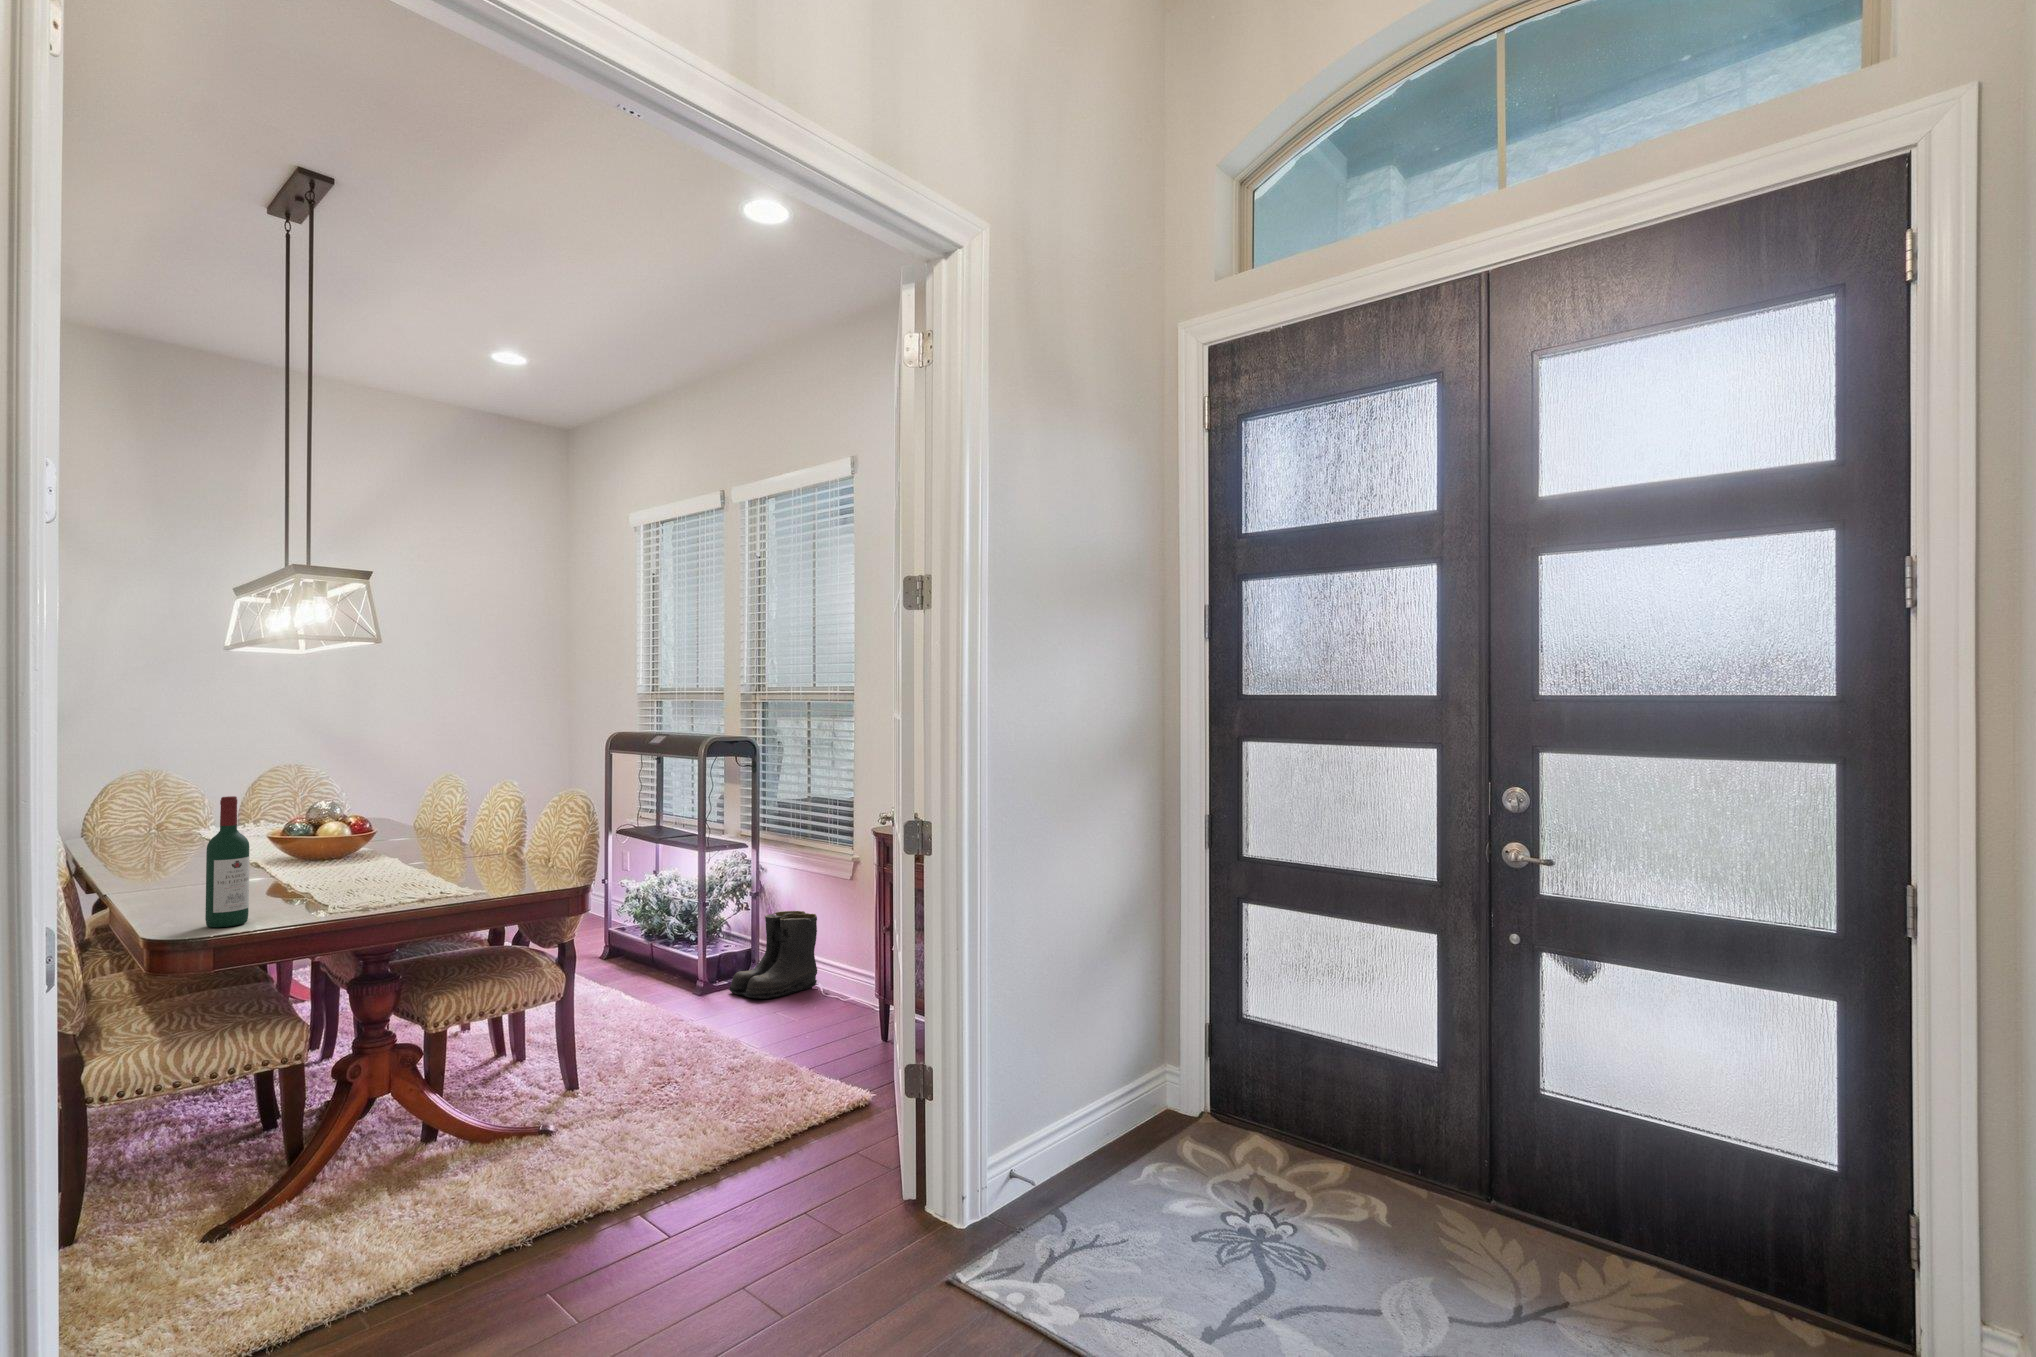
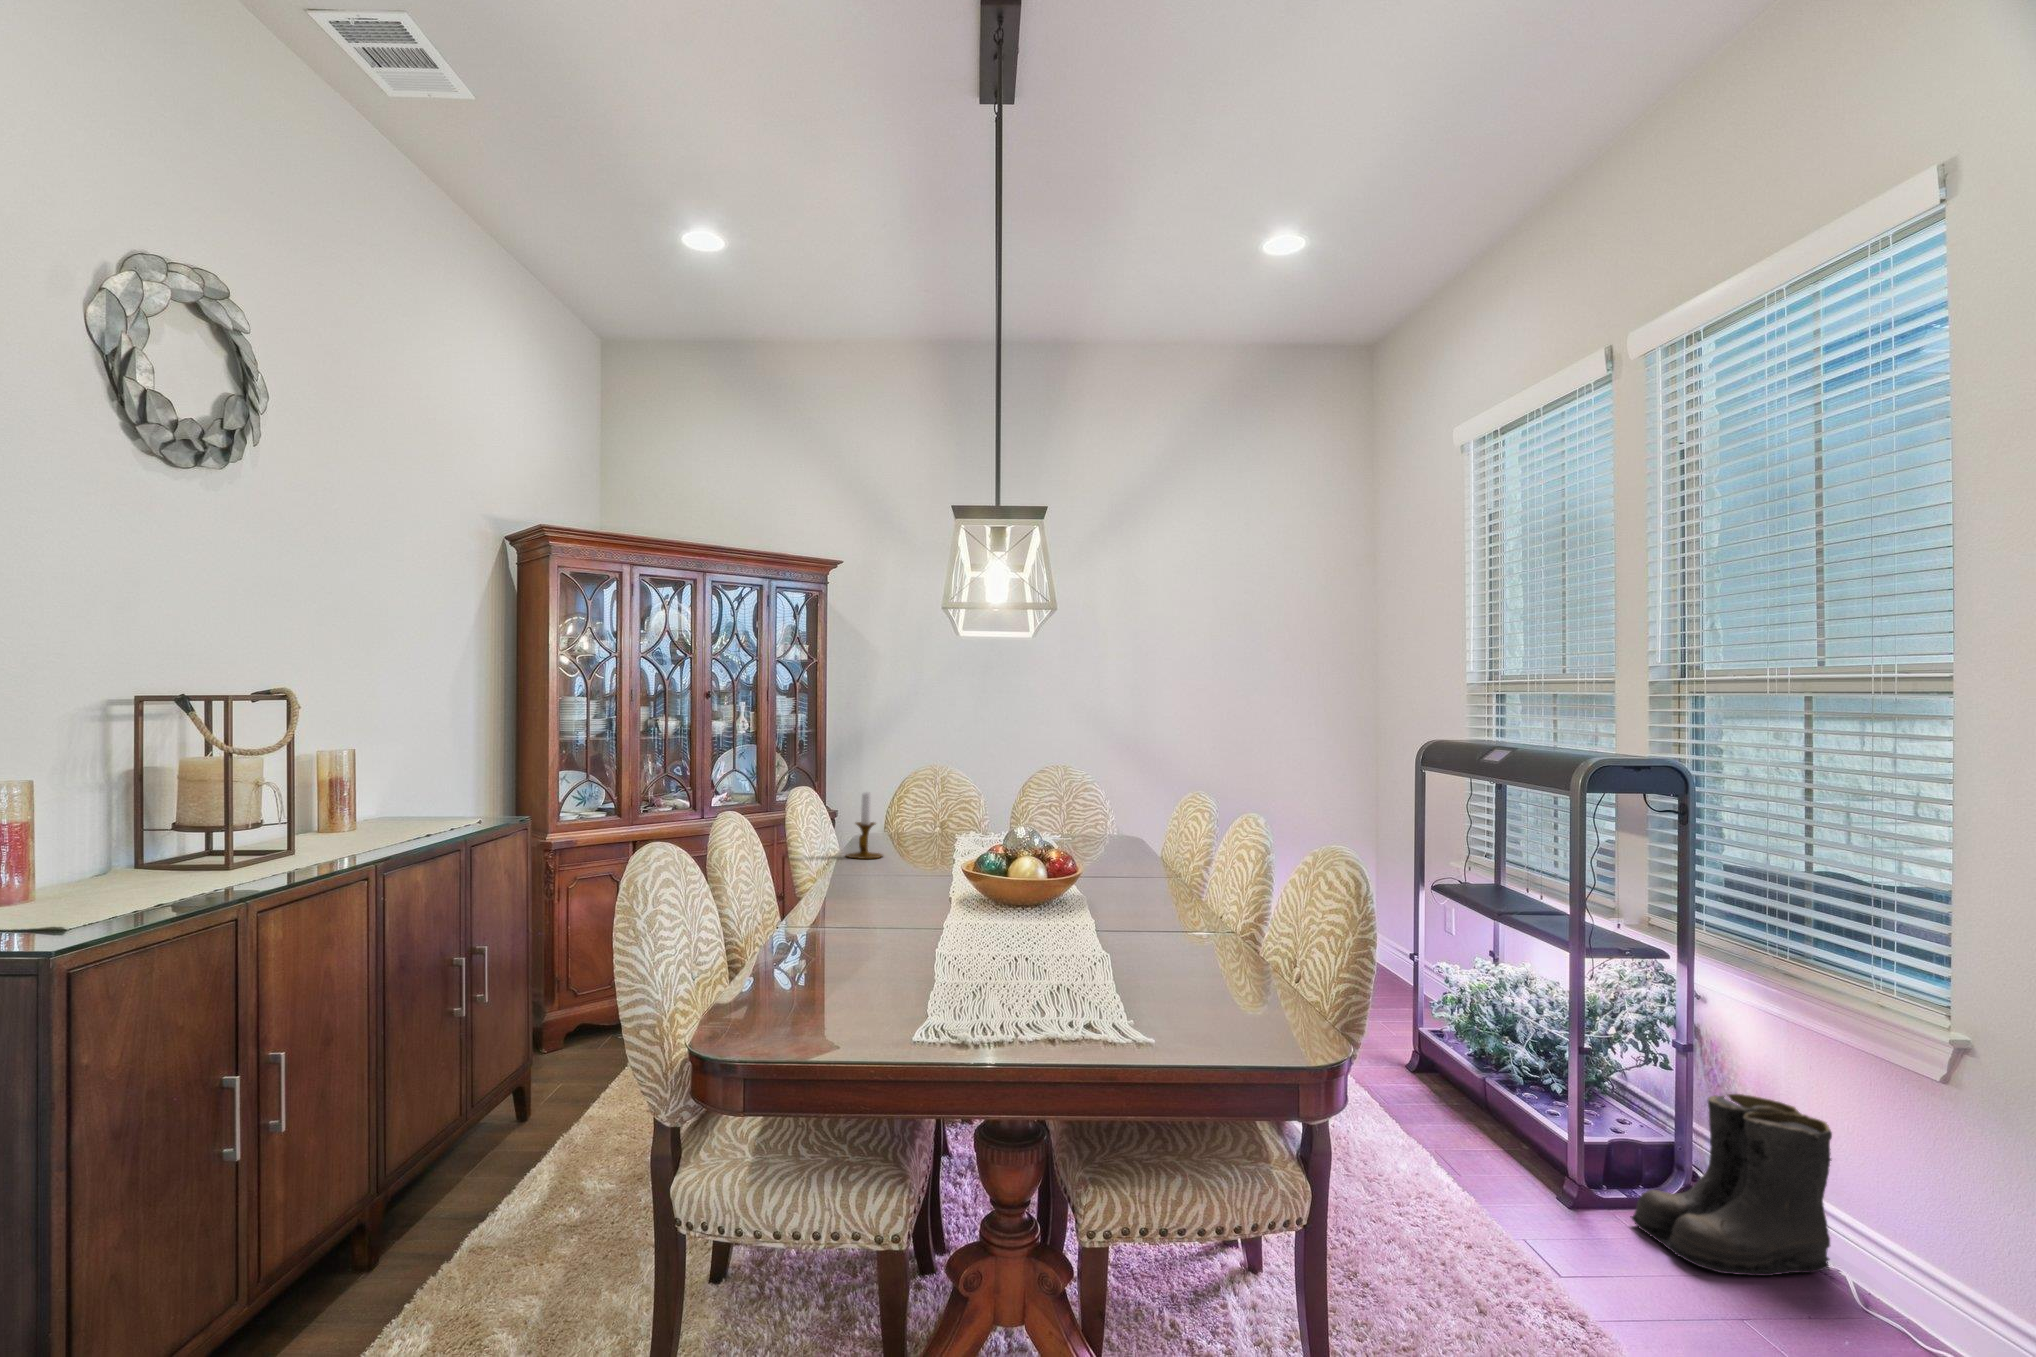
wine bottle: present [205,796,249,927] -> none [731,803,792,1022]
candlestick: none [113,805,156,862] -> present [847,792,883,859]

